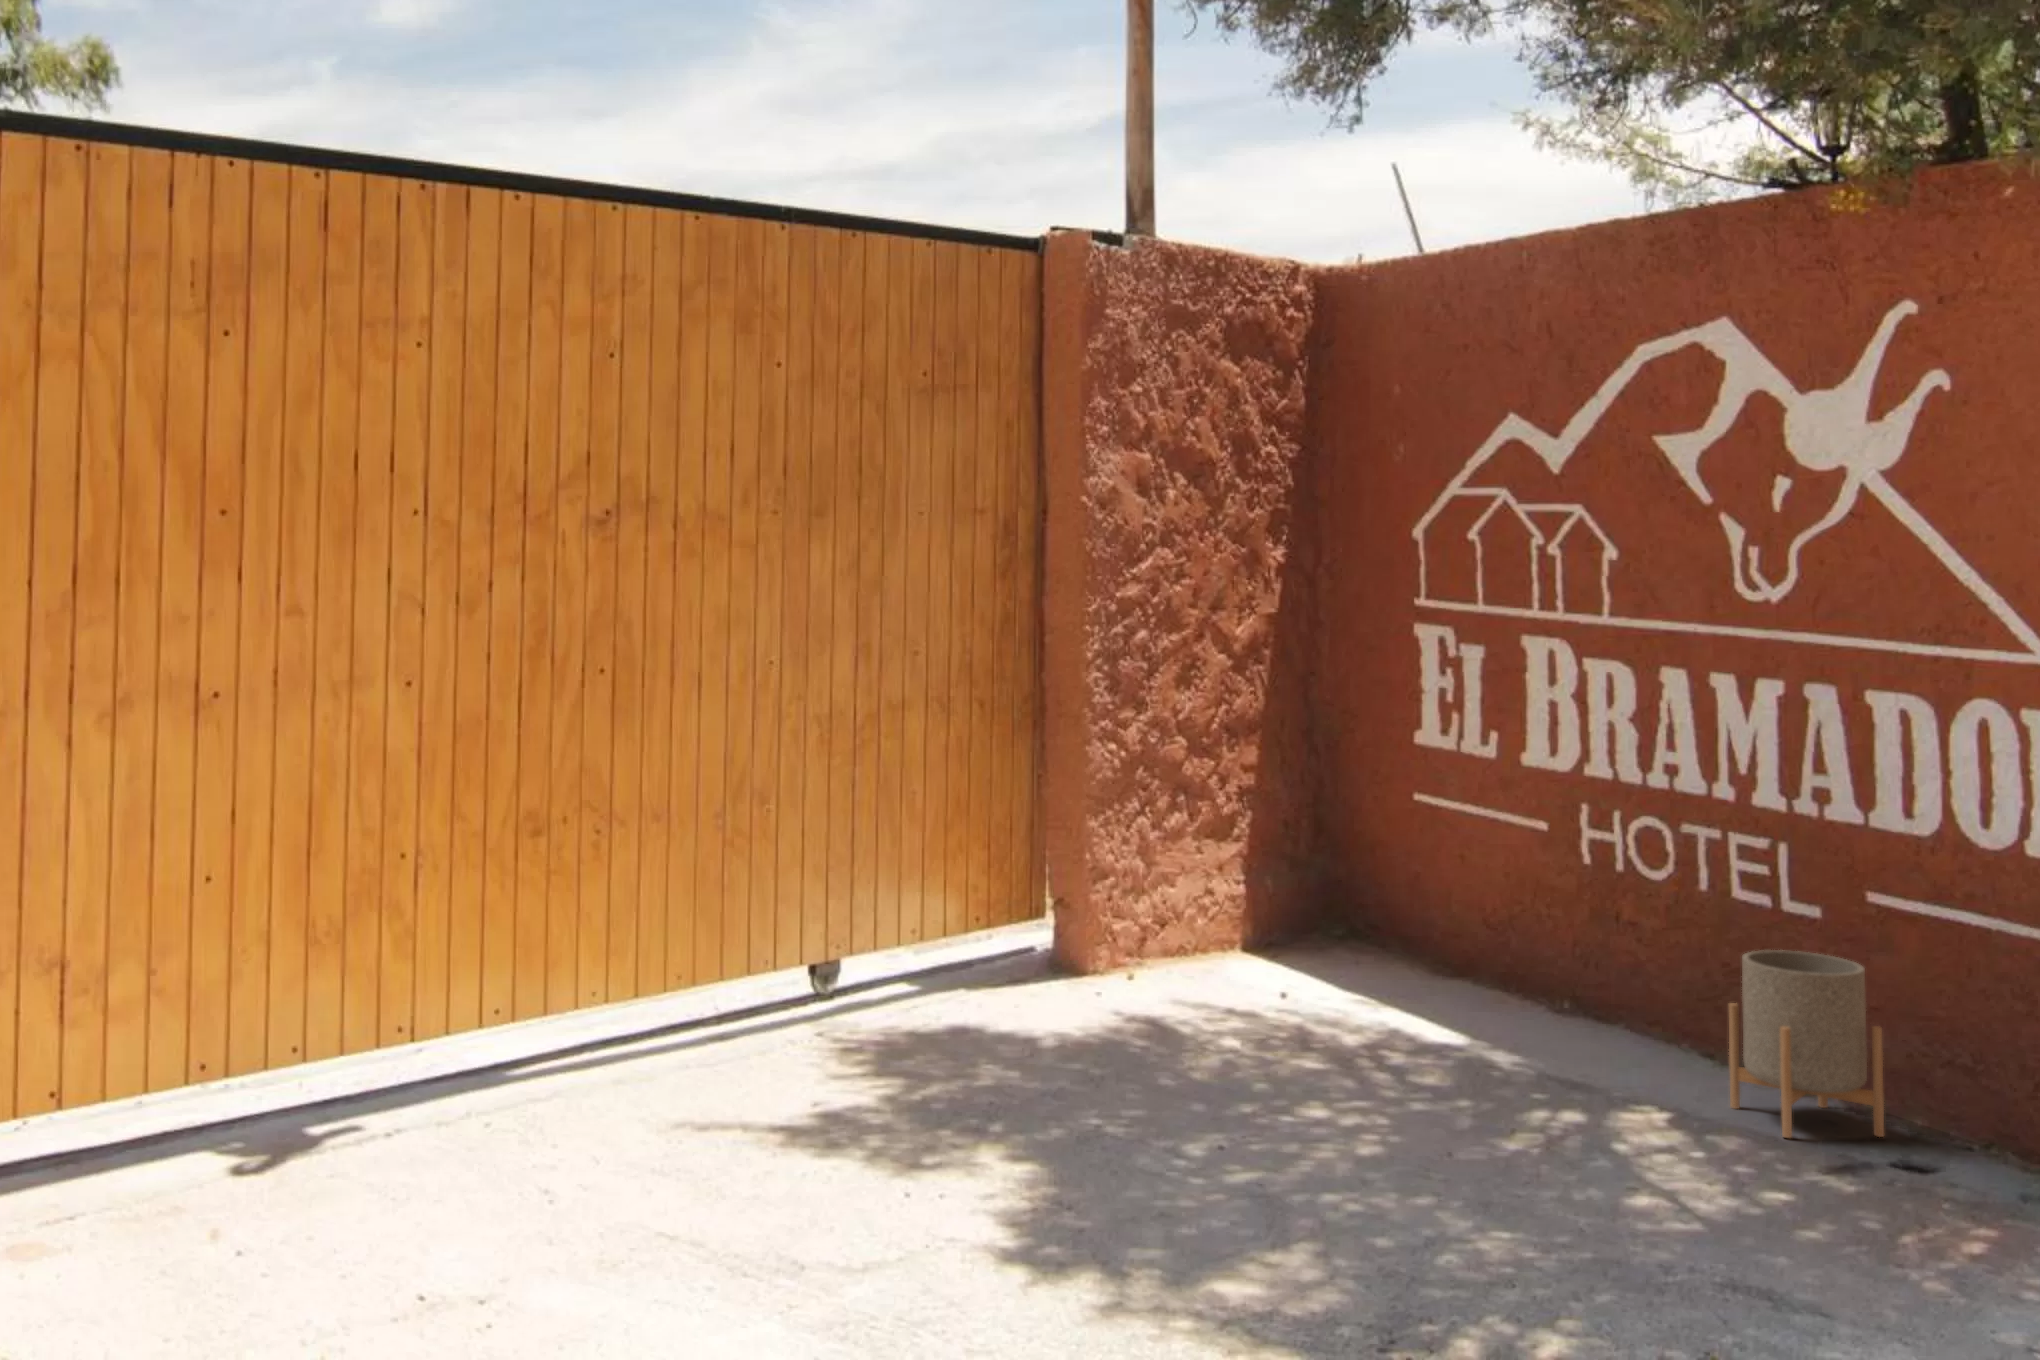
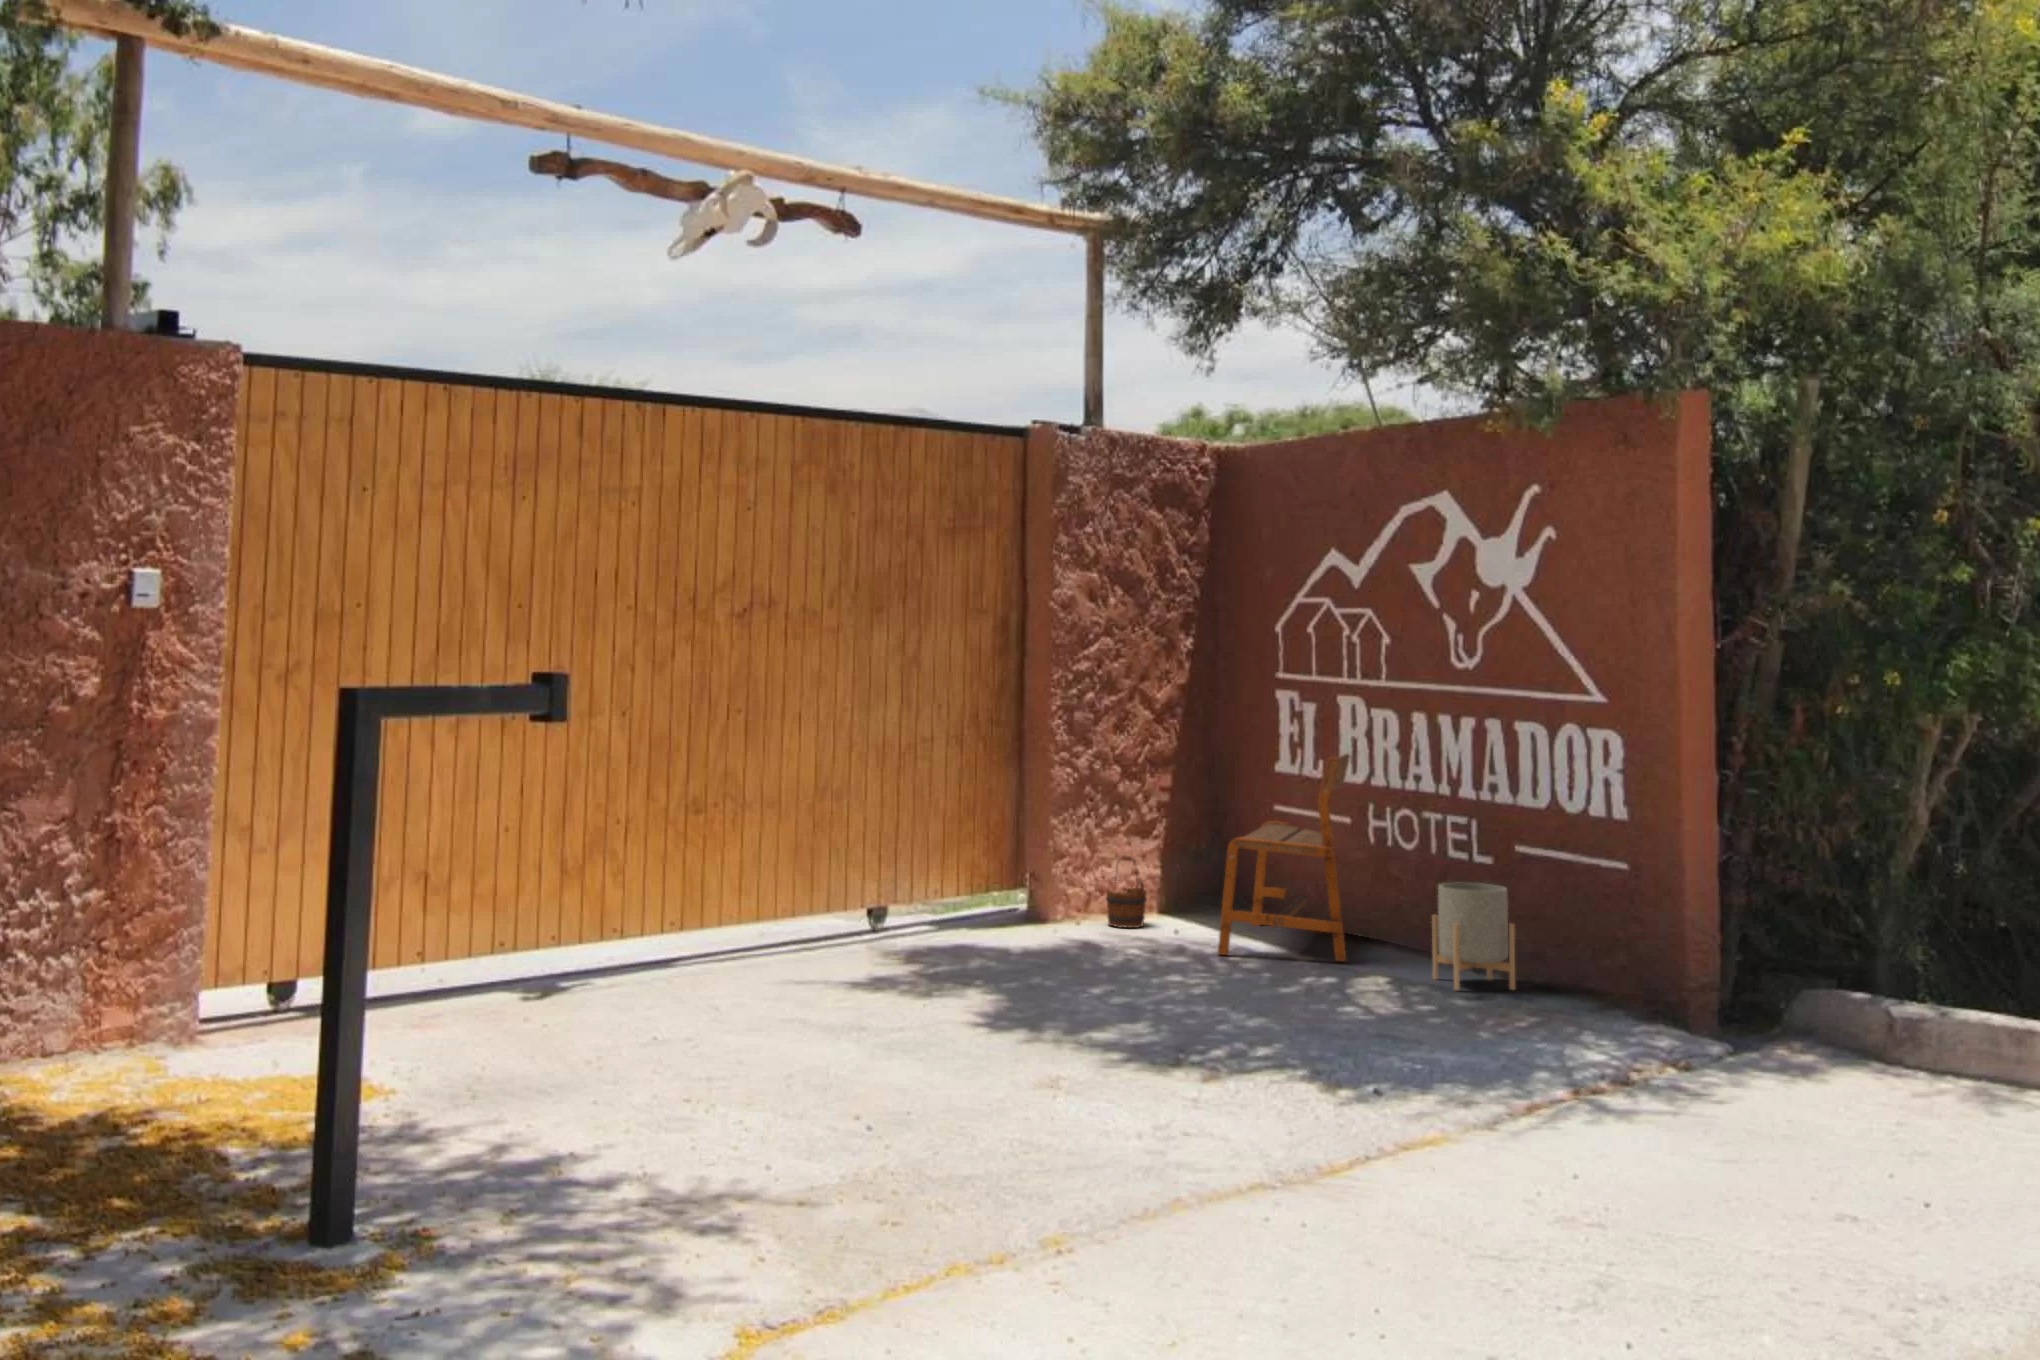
bench: none [1359,716,1569,1064] -> present [1218,752,1350,961]
wooden bucket: none [1165,874,1228,985] -> present [1106,856,1147,928]

